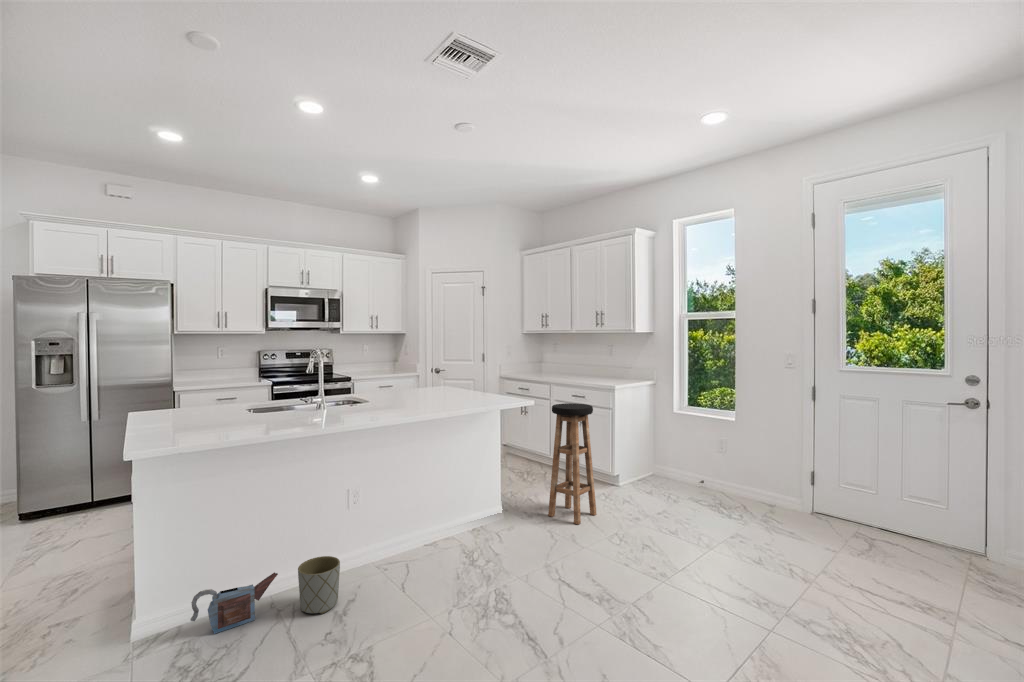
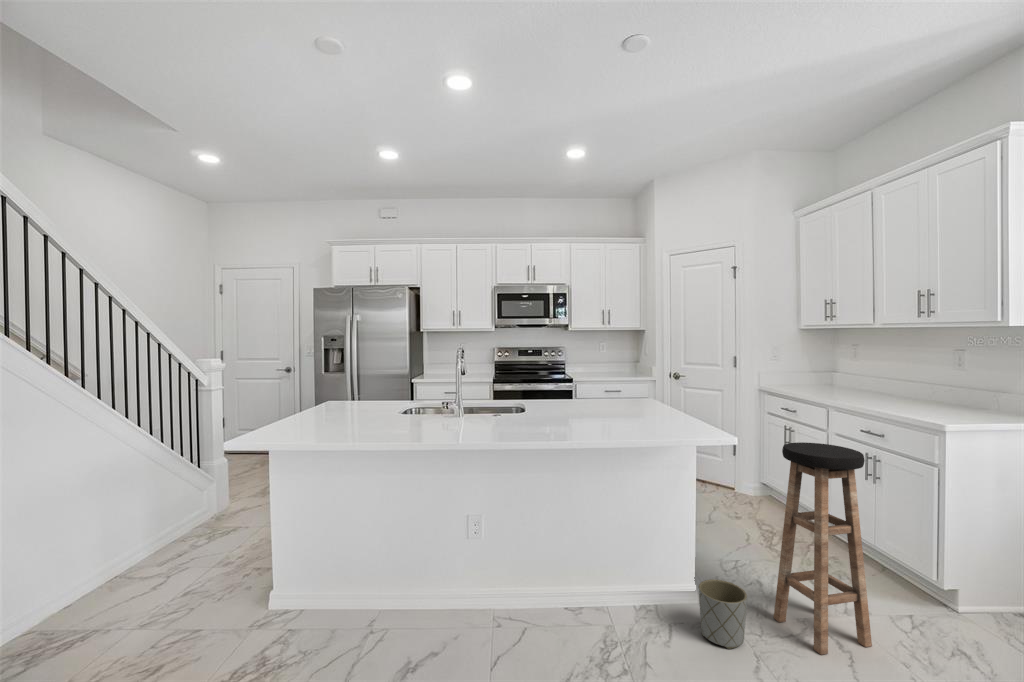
planter: present [298,556,340,614] -> present [699,579,747,649]
watering can: present [190,572,278,634] -> none [294,586,375,633]

